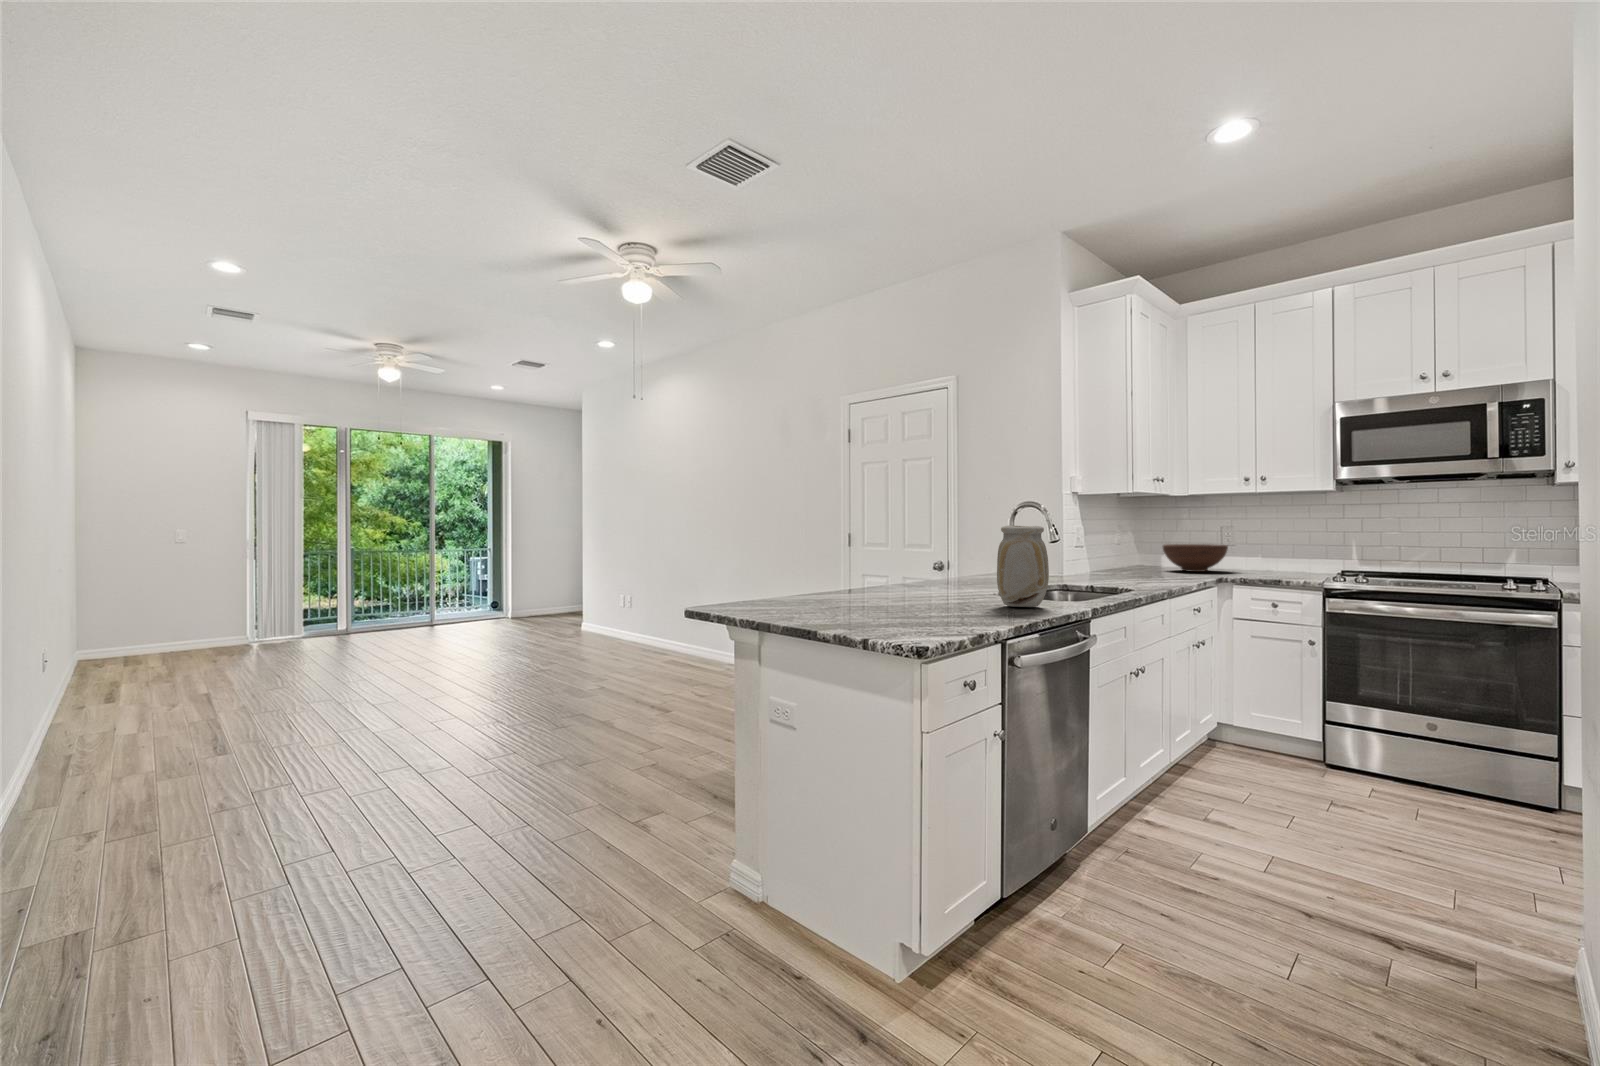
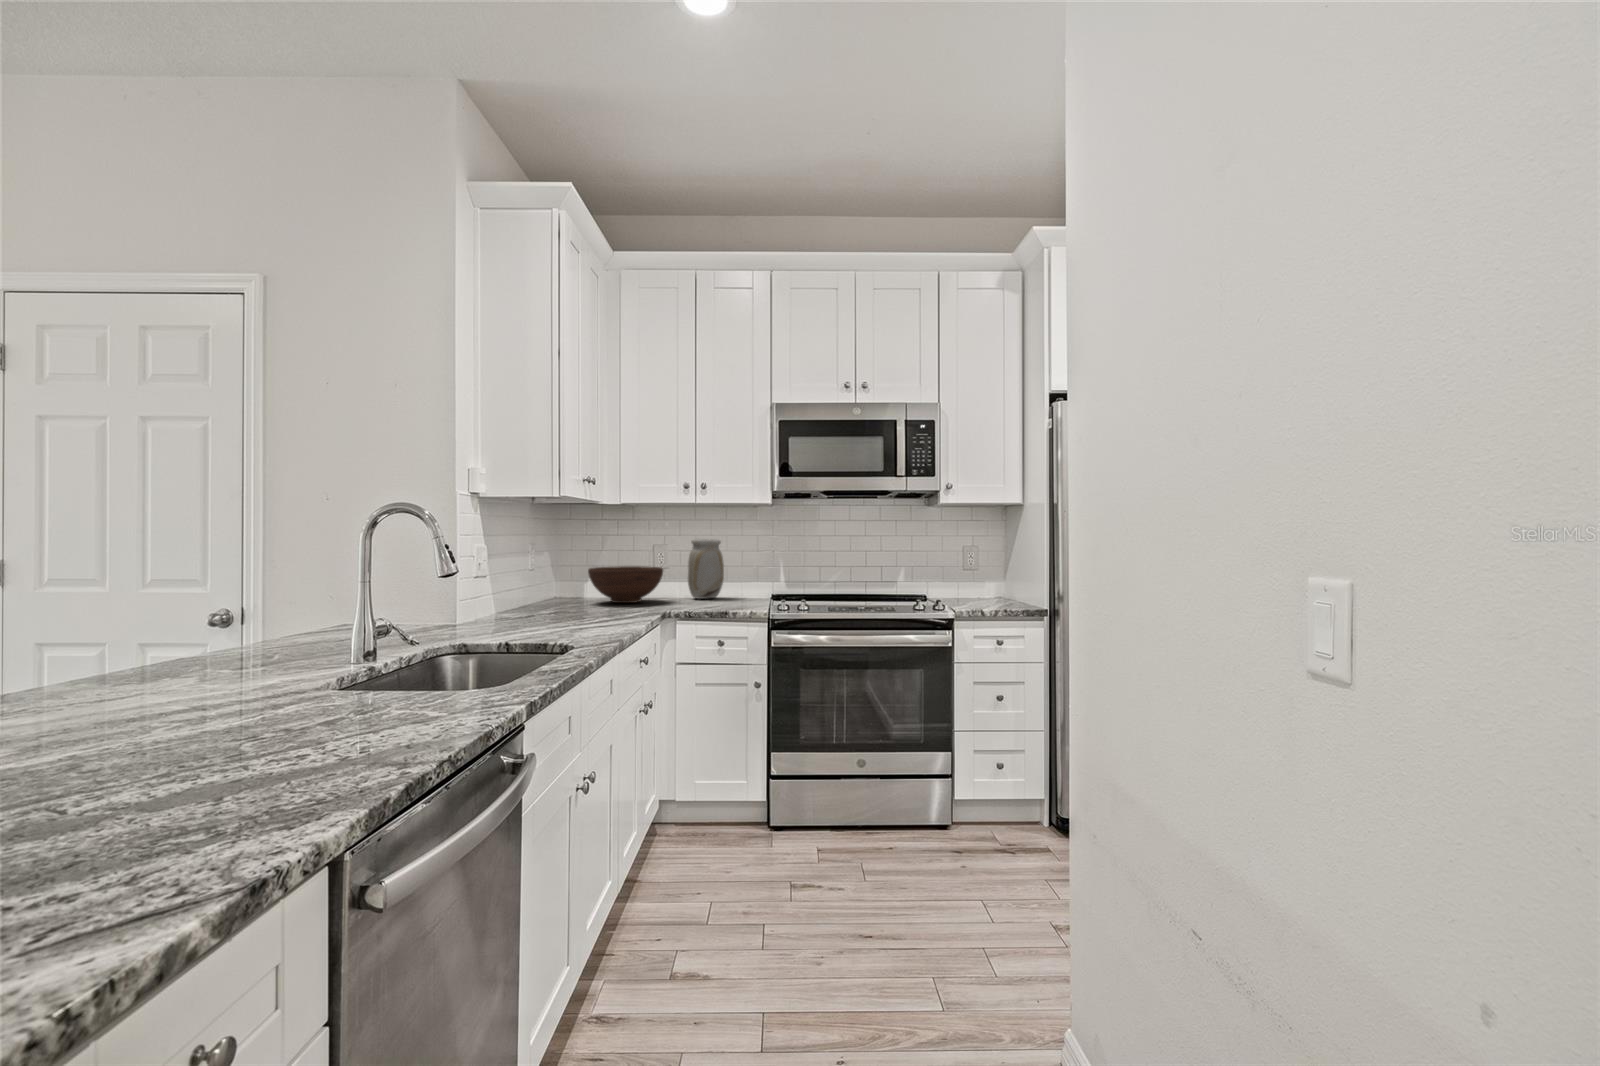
vase: present [997,525,1049,607] -> present [688,539,724,599]

